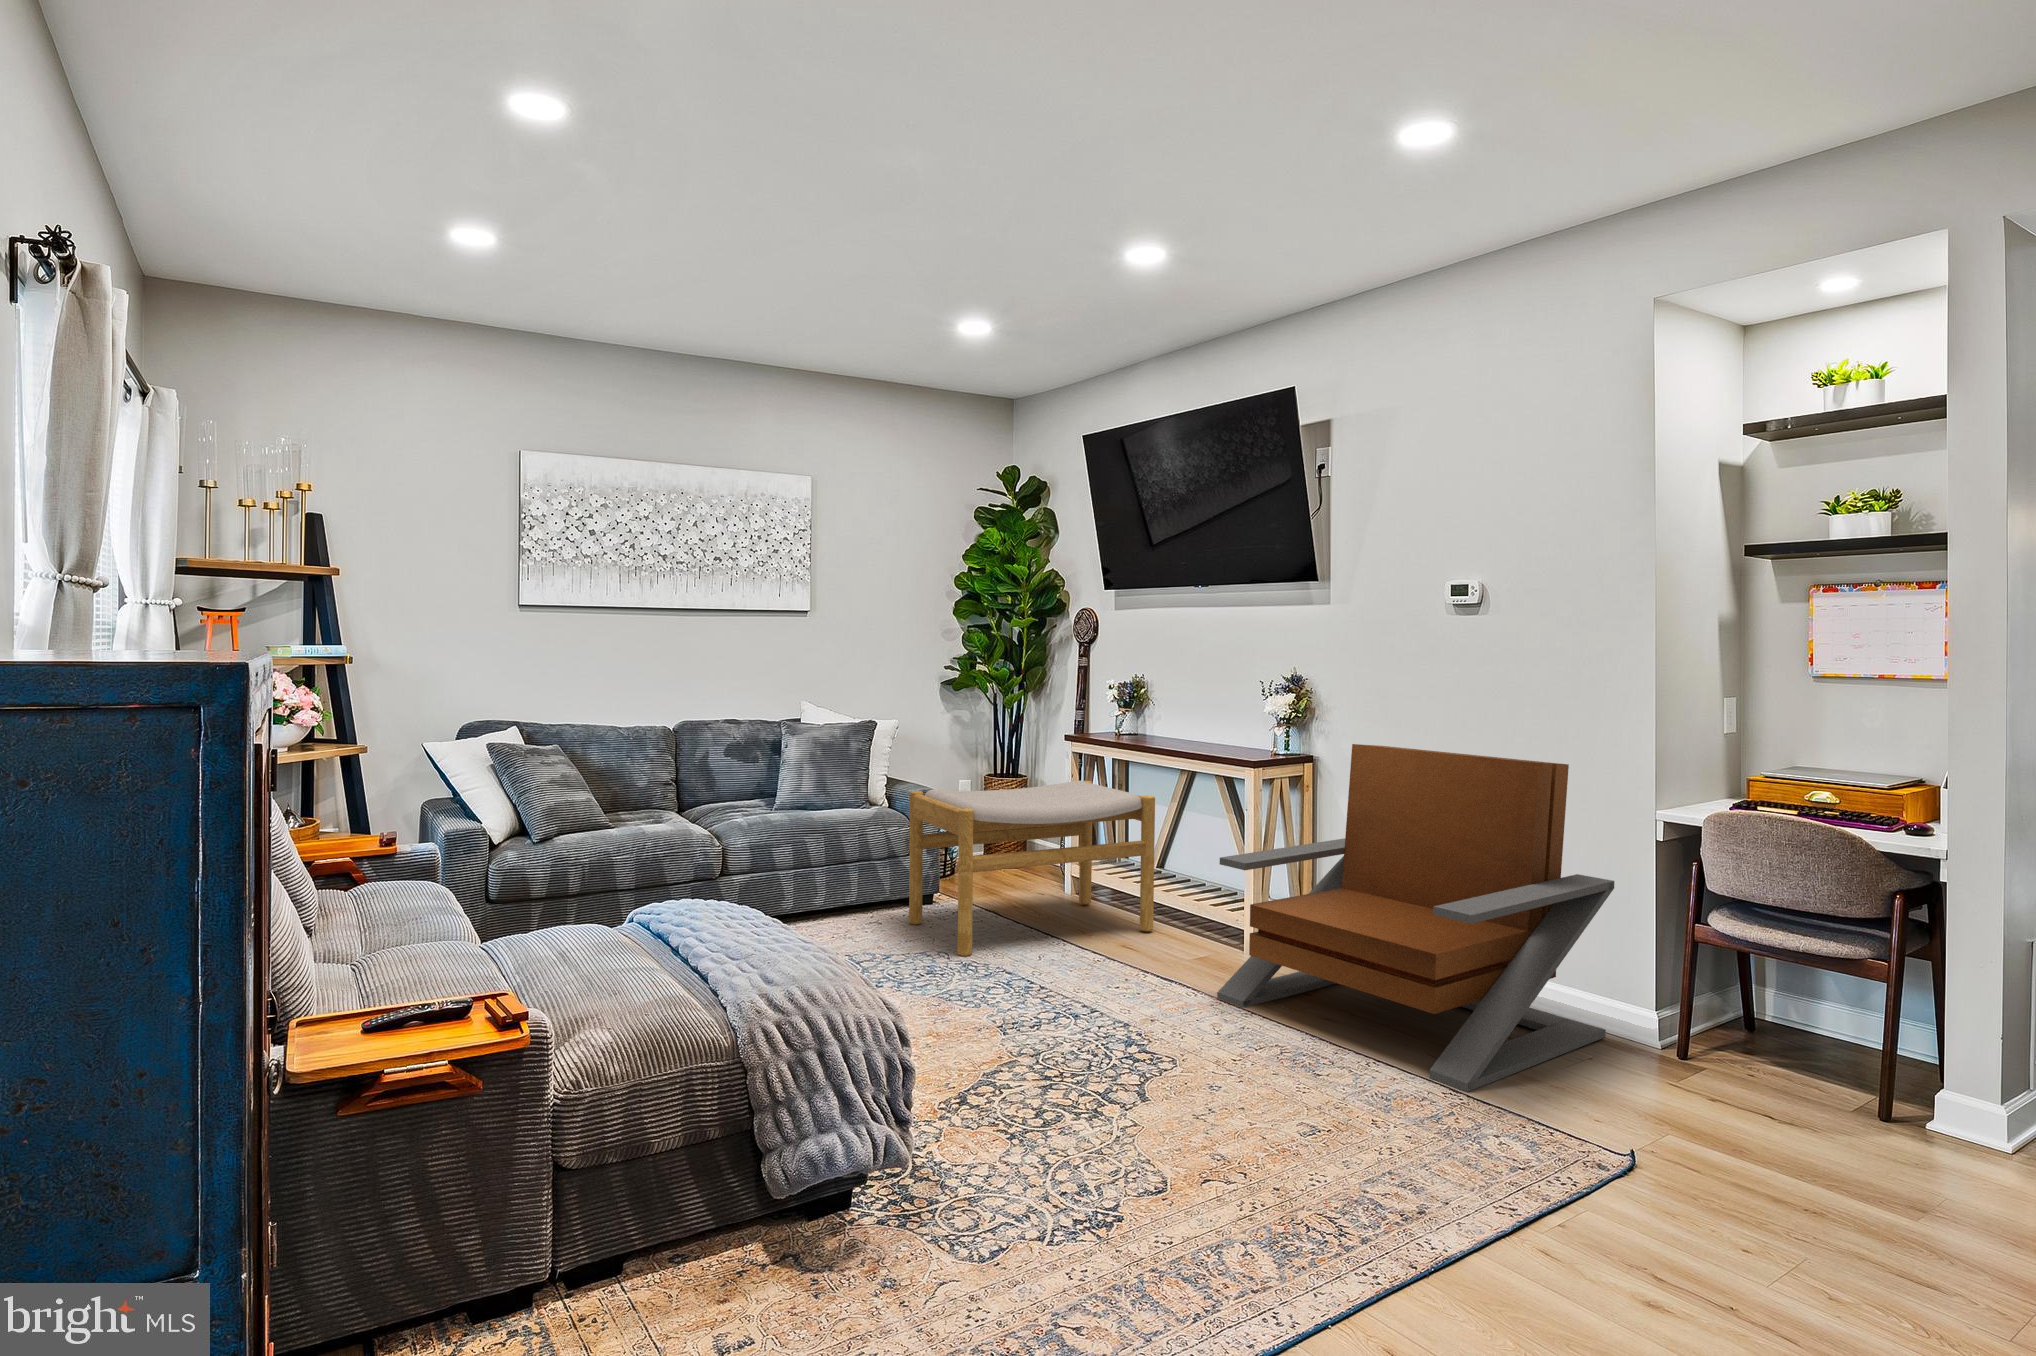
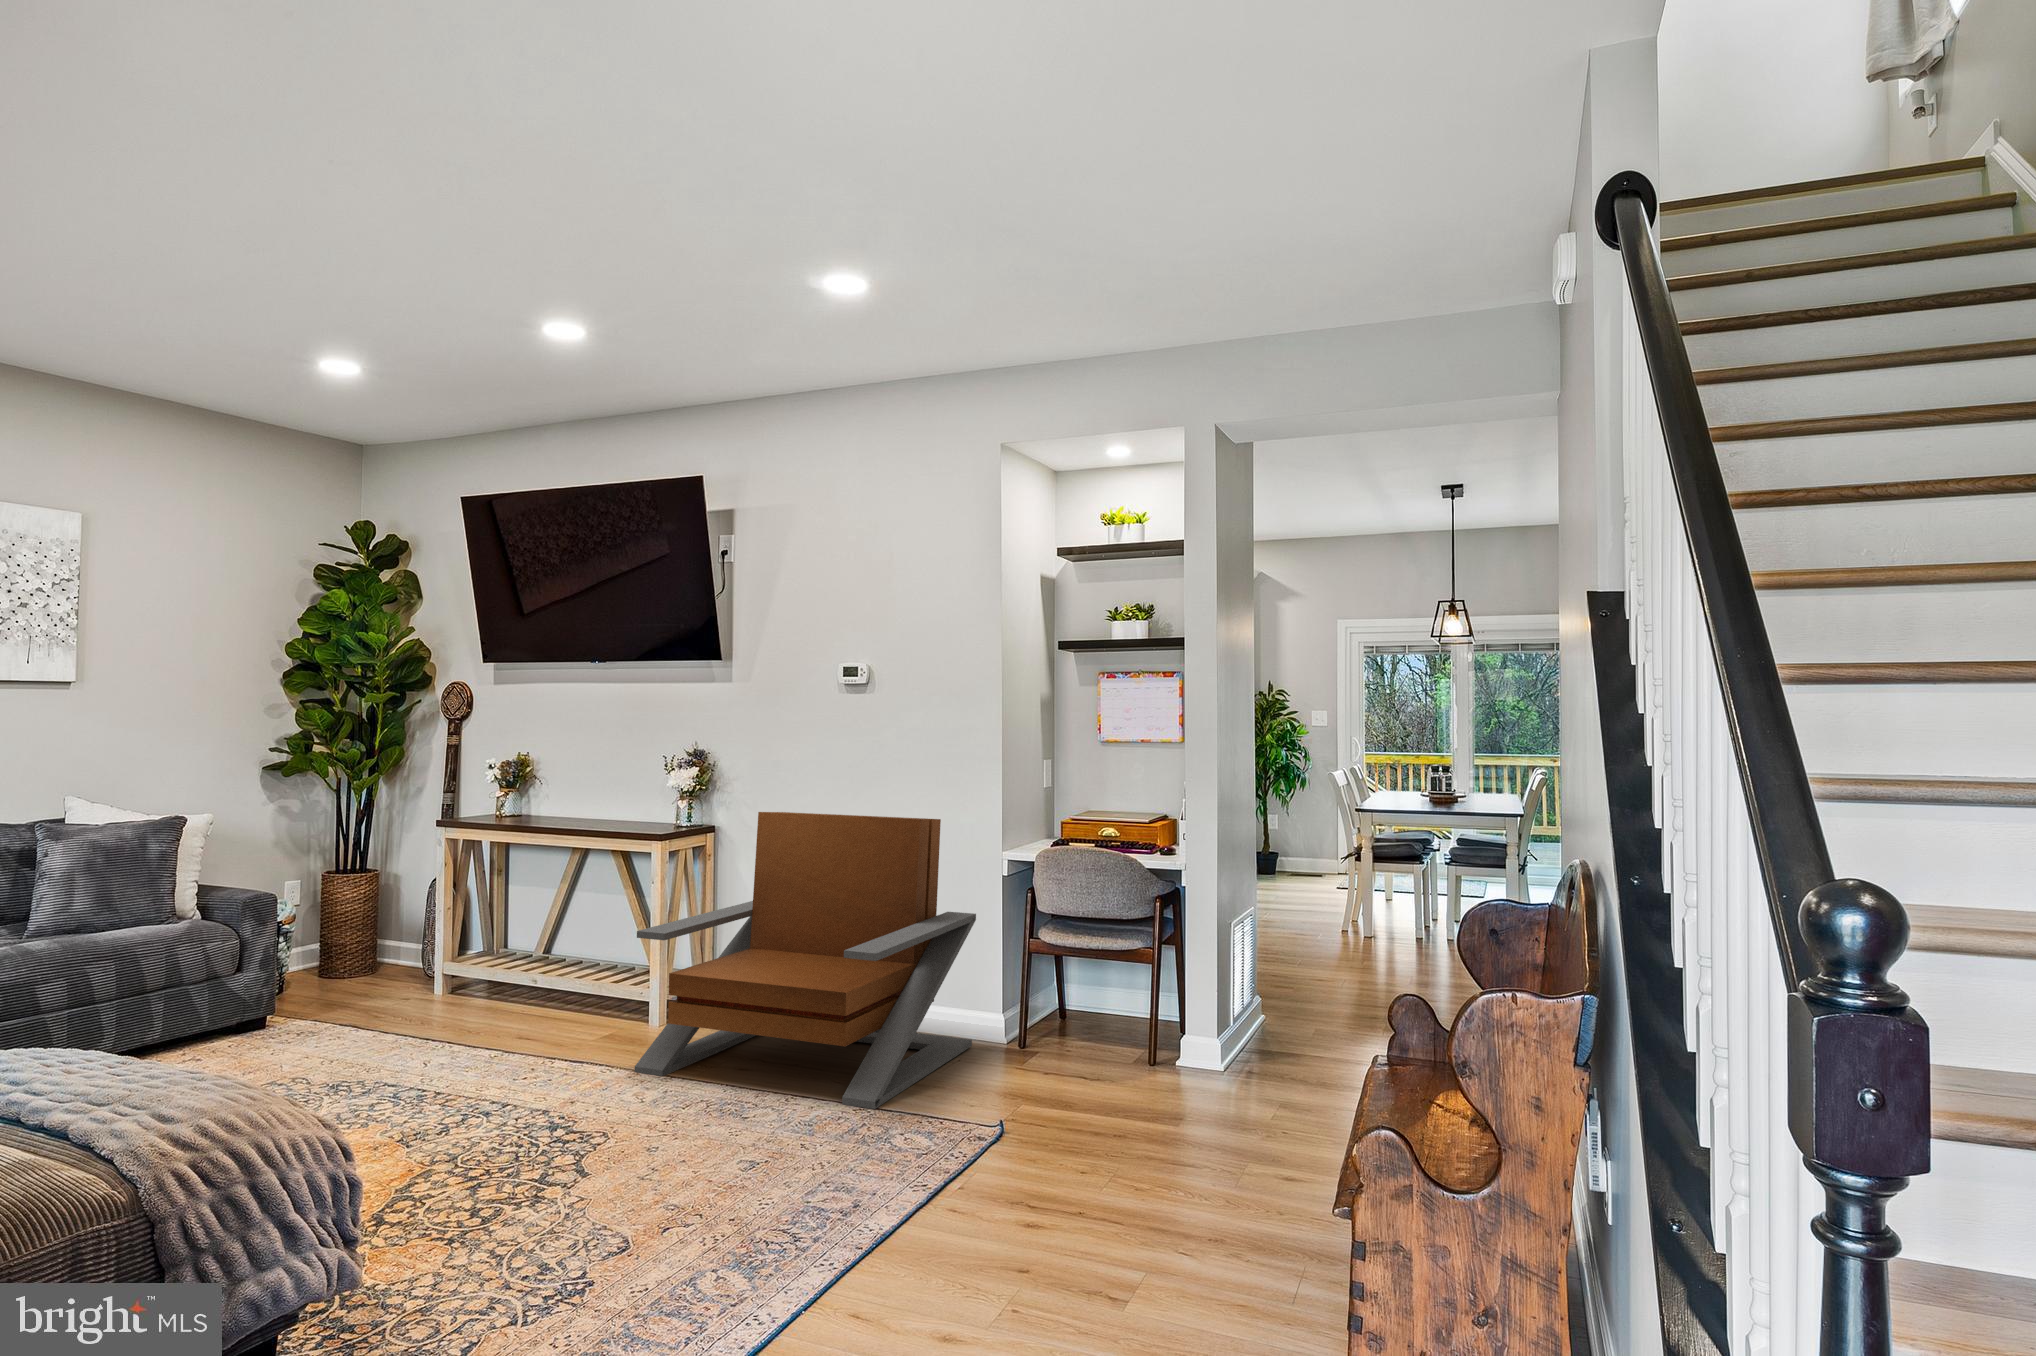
footstool: present [909,781,1155,956] -> none [242,868,553,1078]

